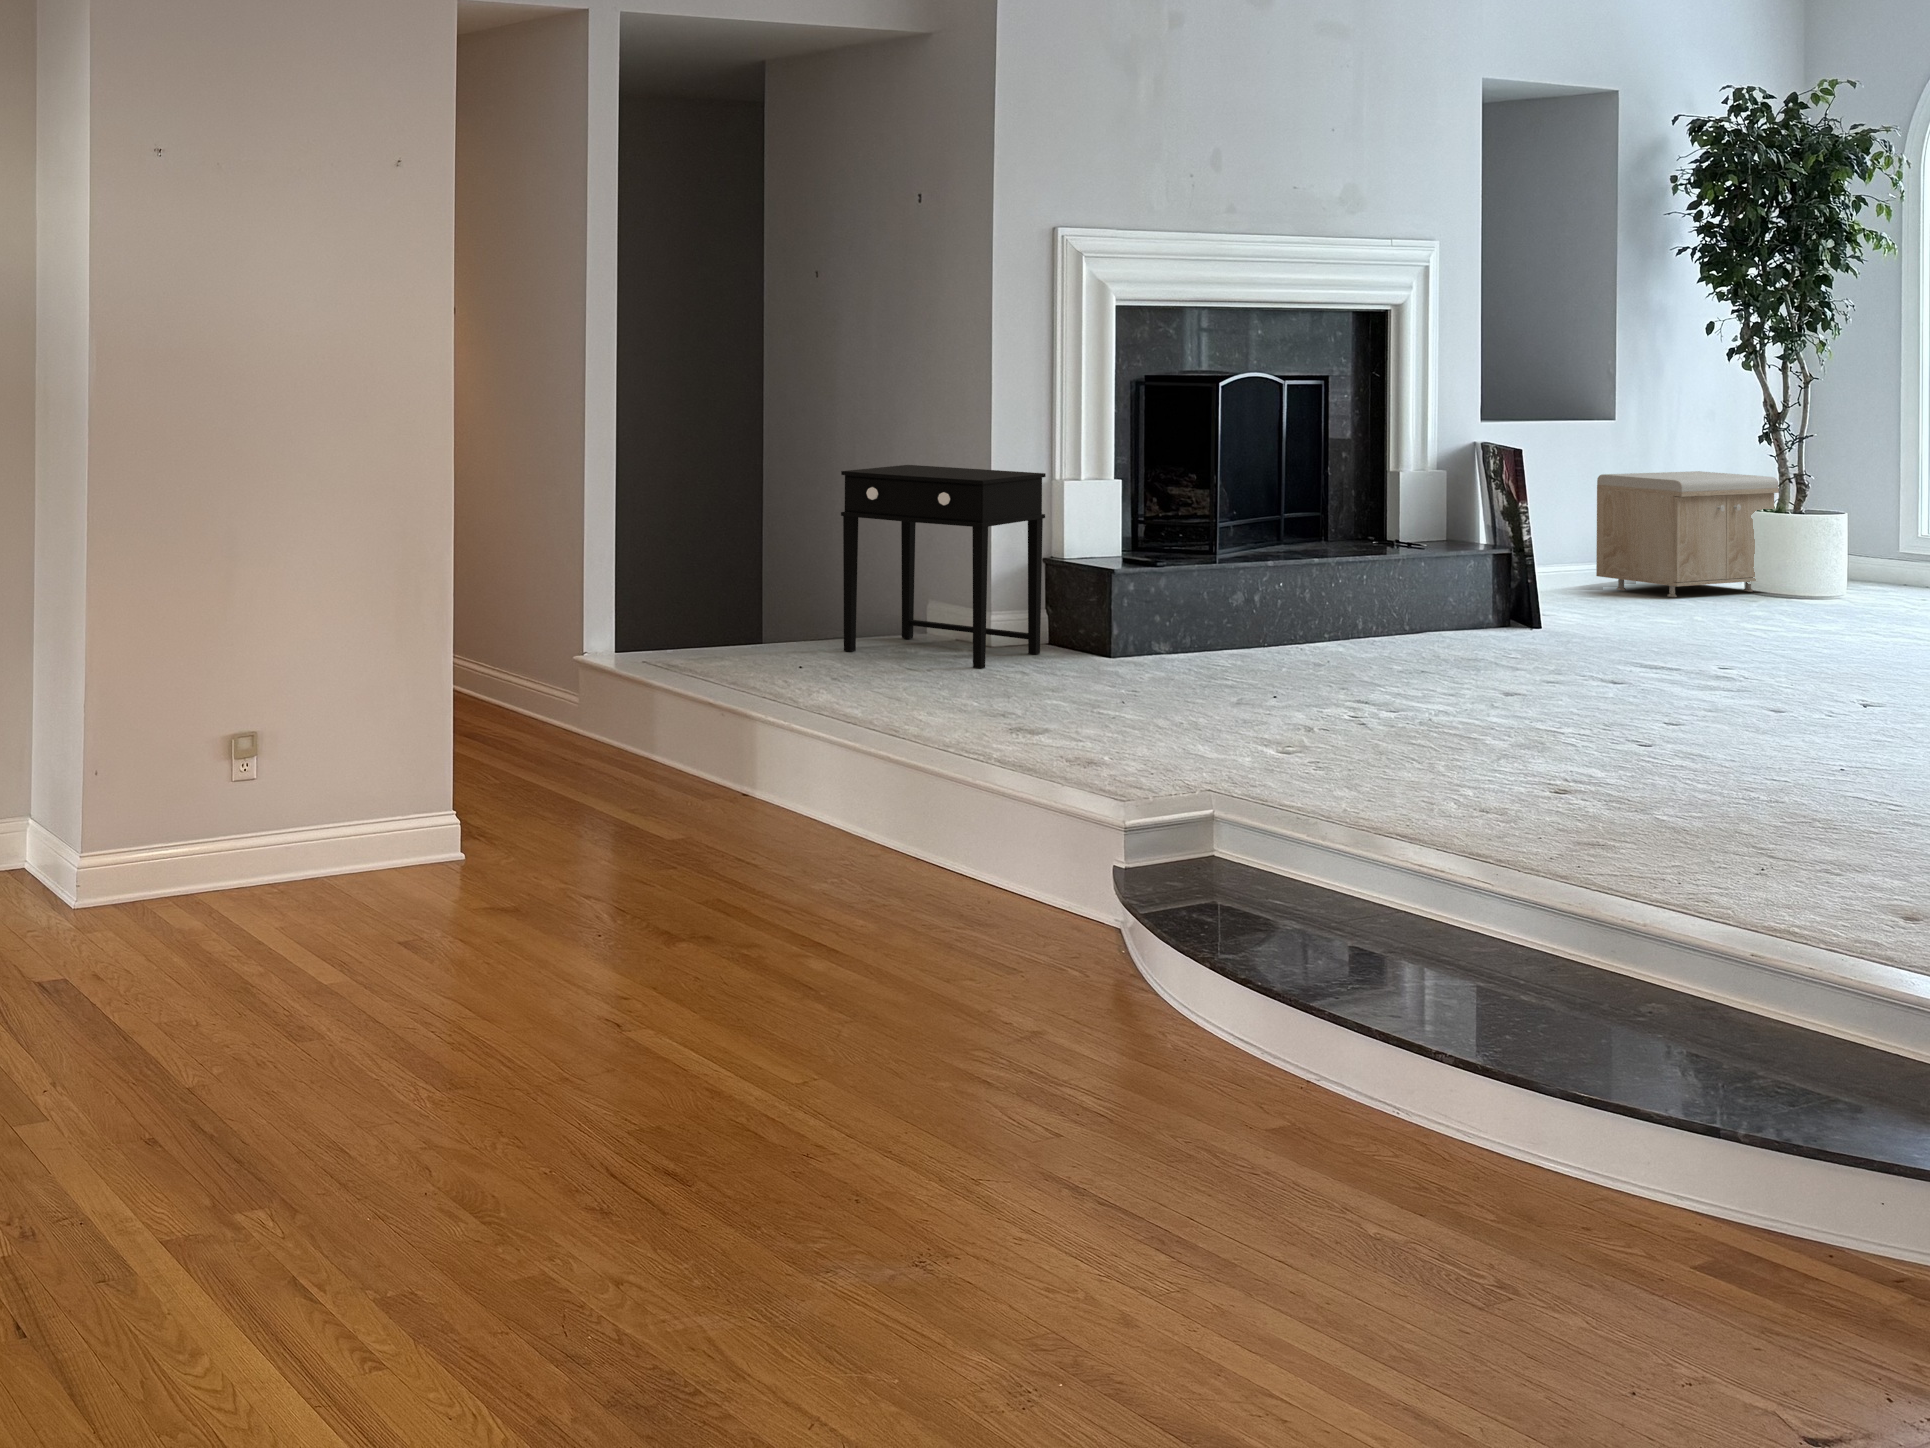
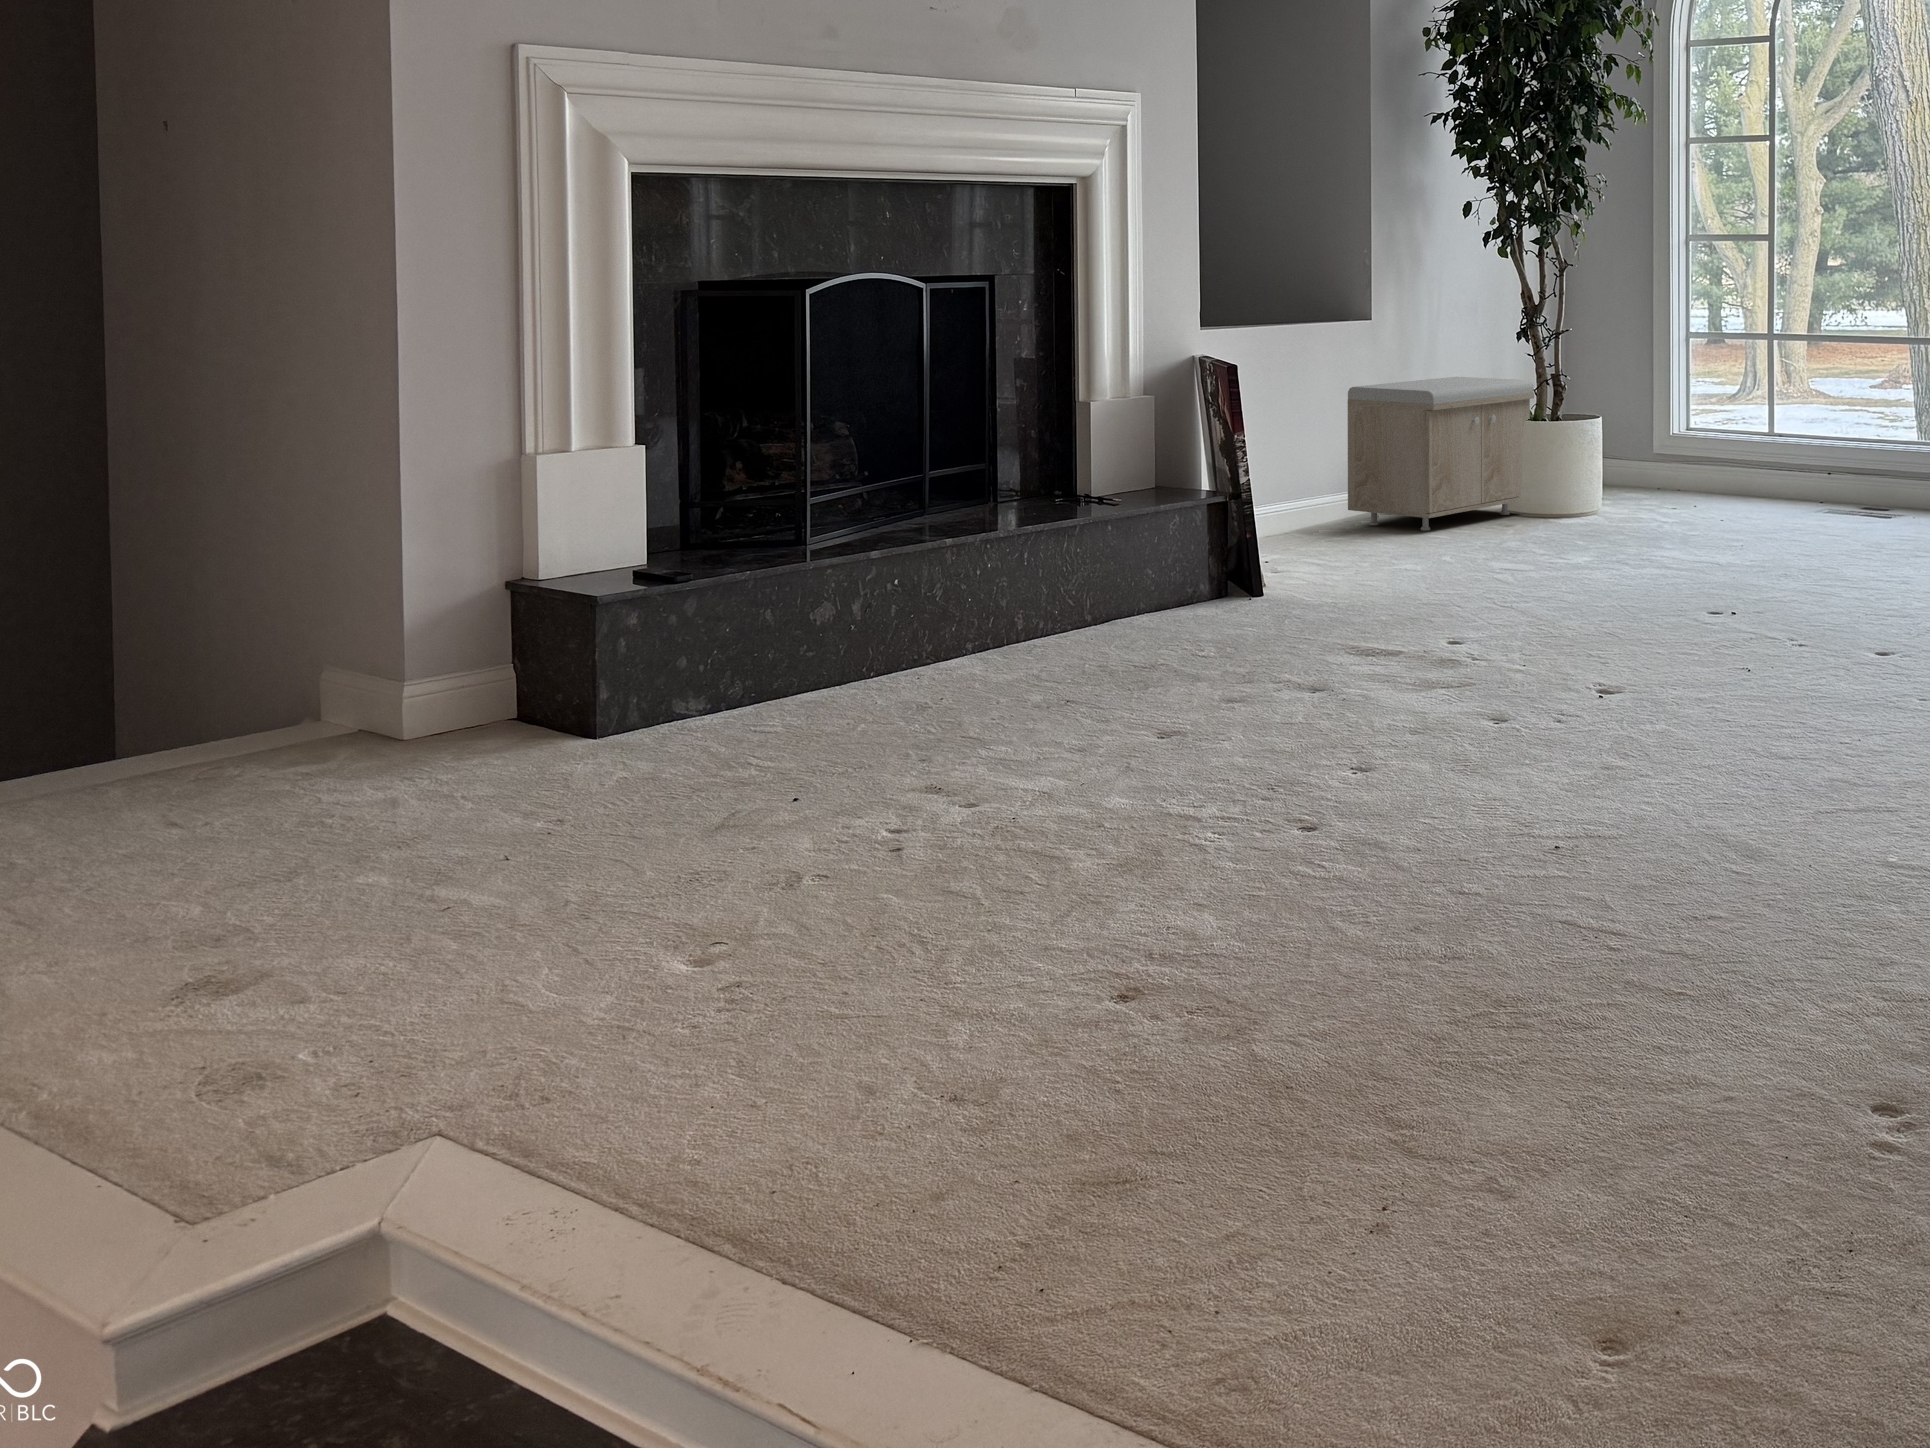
side table: present [841,465,1046,669] -> none [66,440,476,802]

